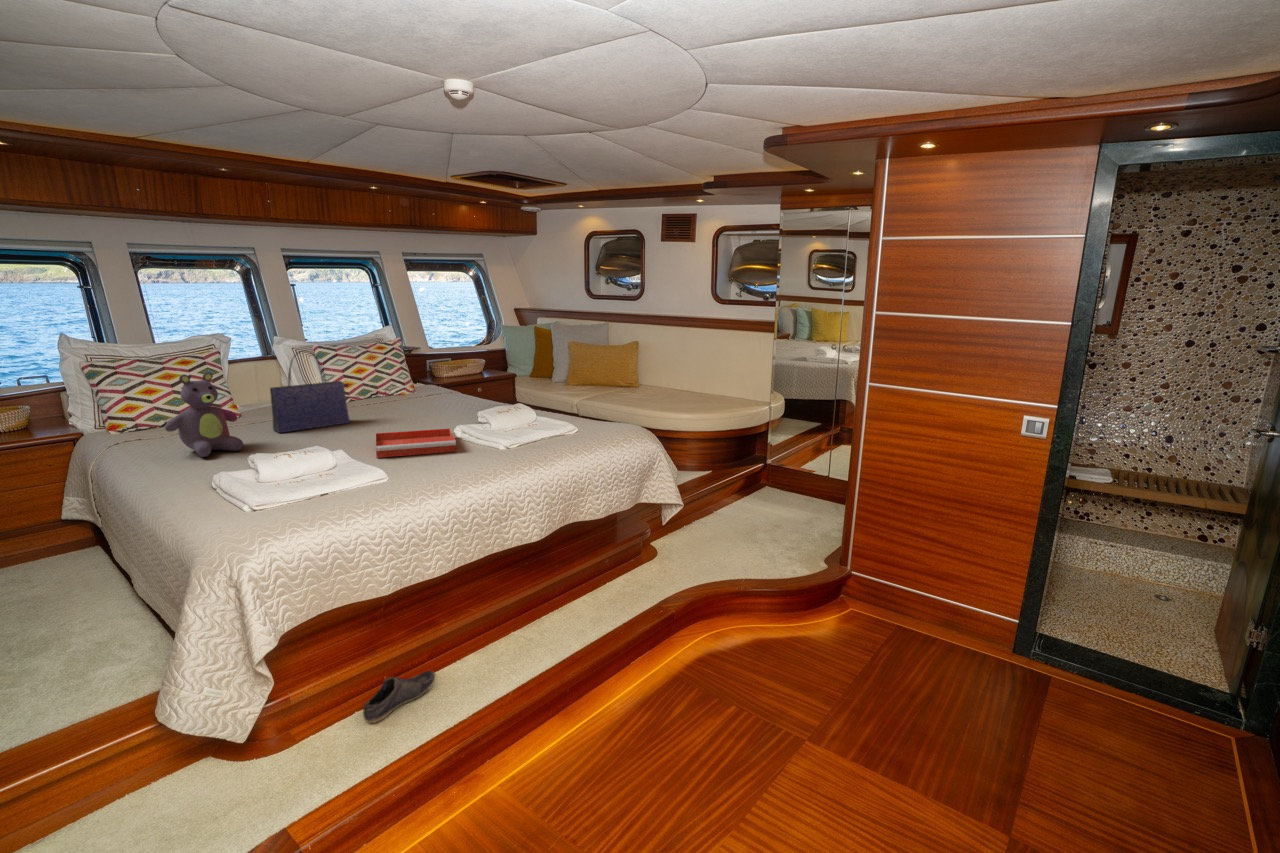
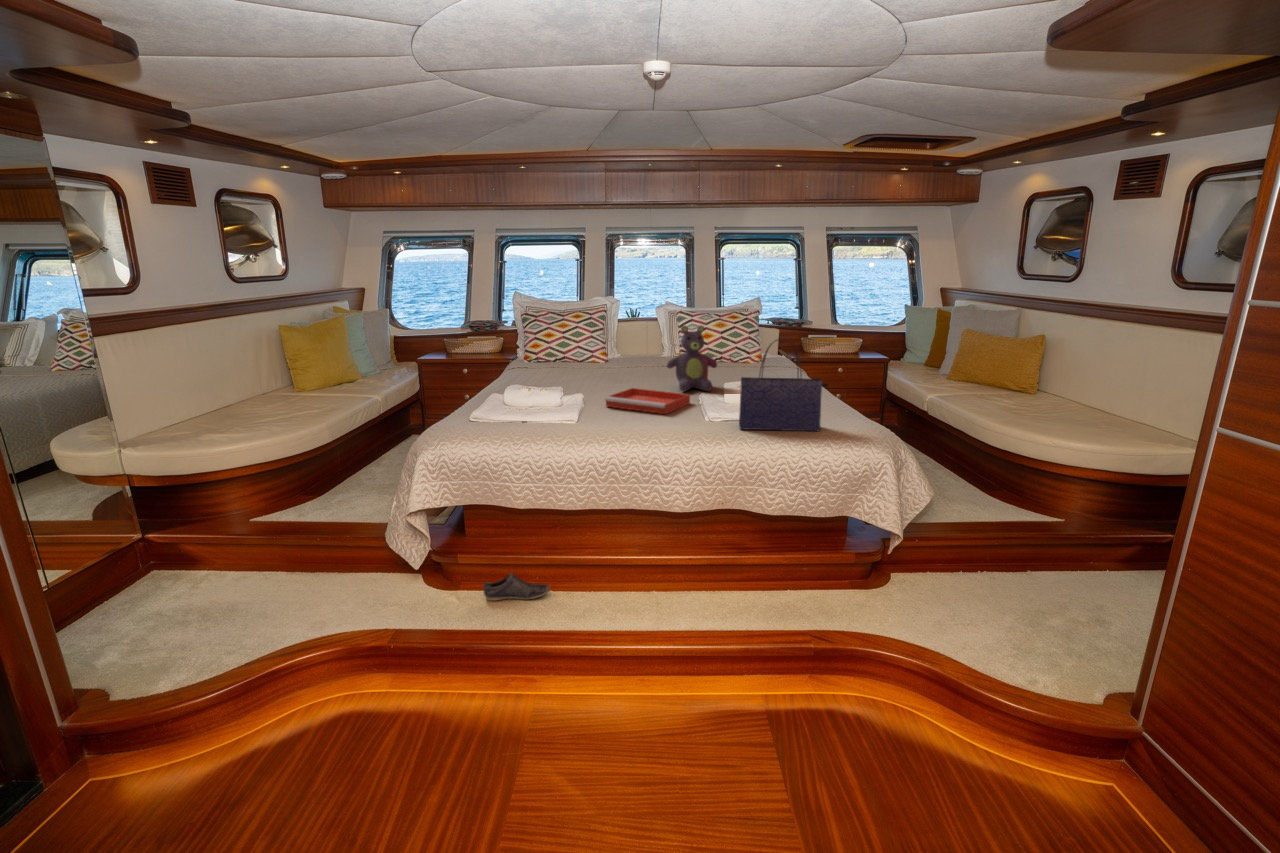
tote bag: present [270,351,350,433] -> present [739,339,828,431]
stuffed bear: present [165,372,243,457] -> present [667,326,717,392]

